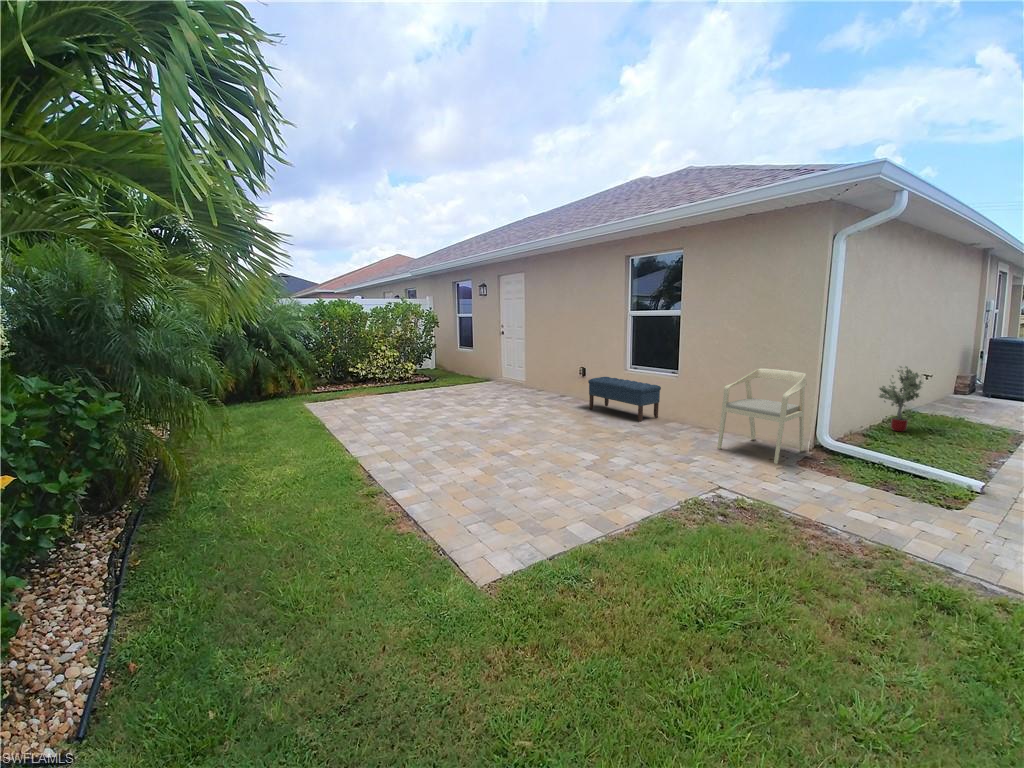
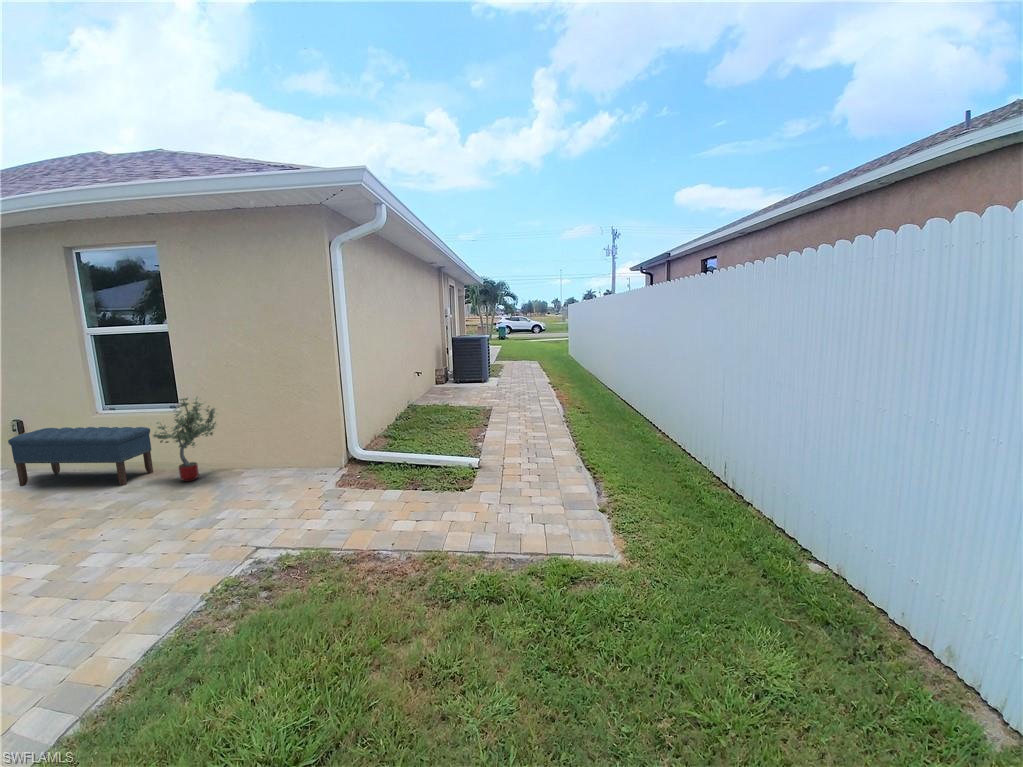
potted tree: present [879,366,922,432] -> present [153,397,217,482]
armchair: present [717,369,807,464] -> none [241,386,339,494]

